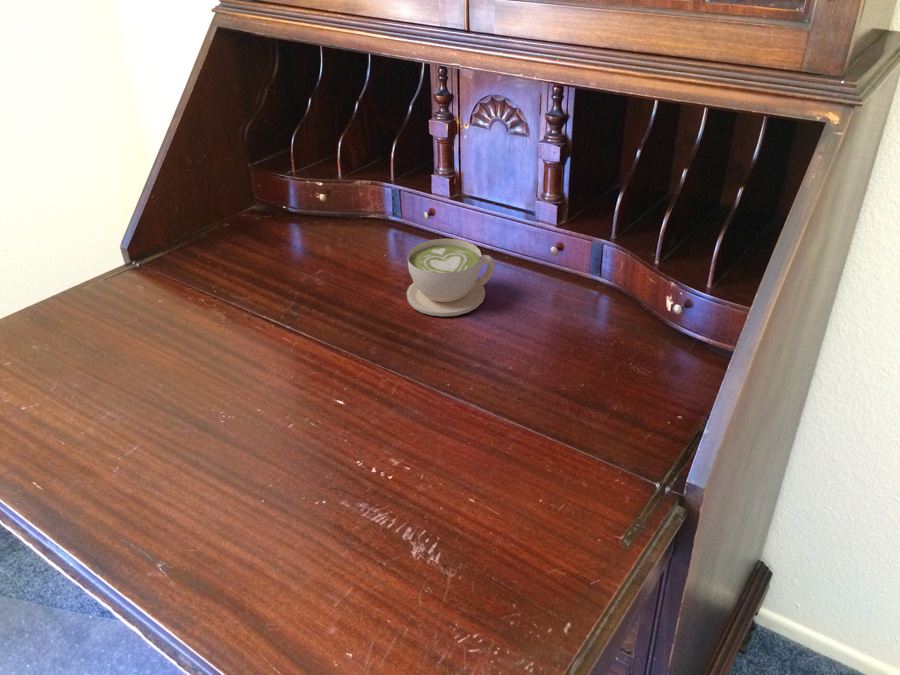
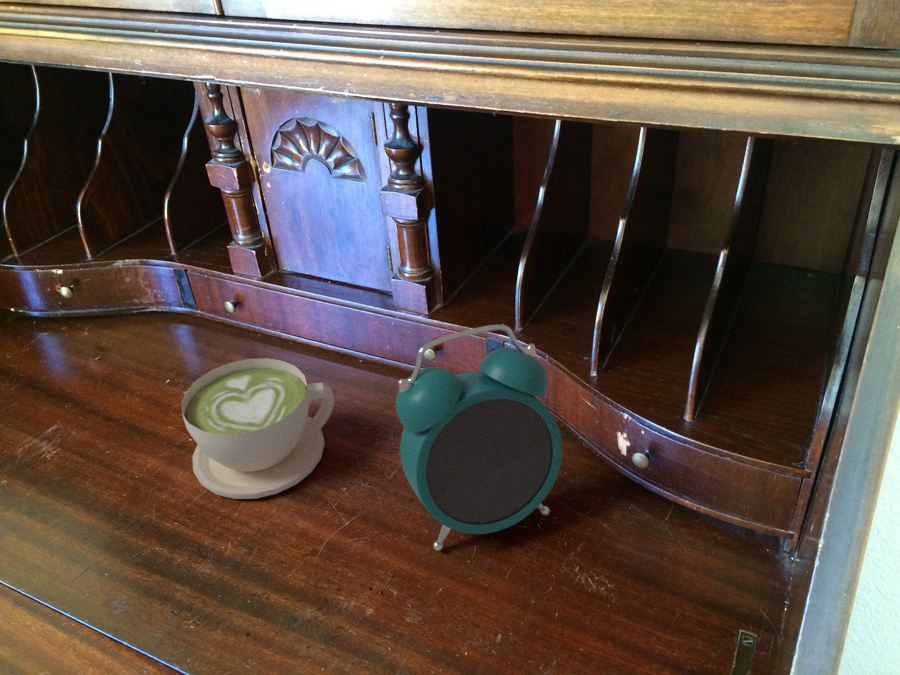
alarm clock: none [536,219,632,350] -> present [396,325,562,550]

